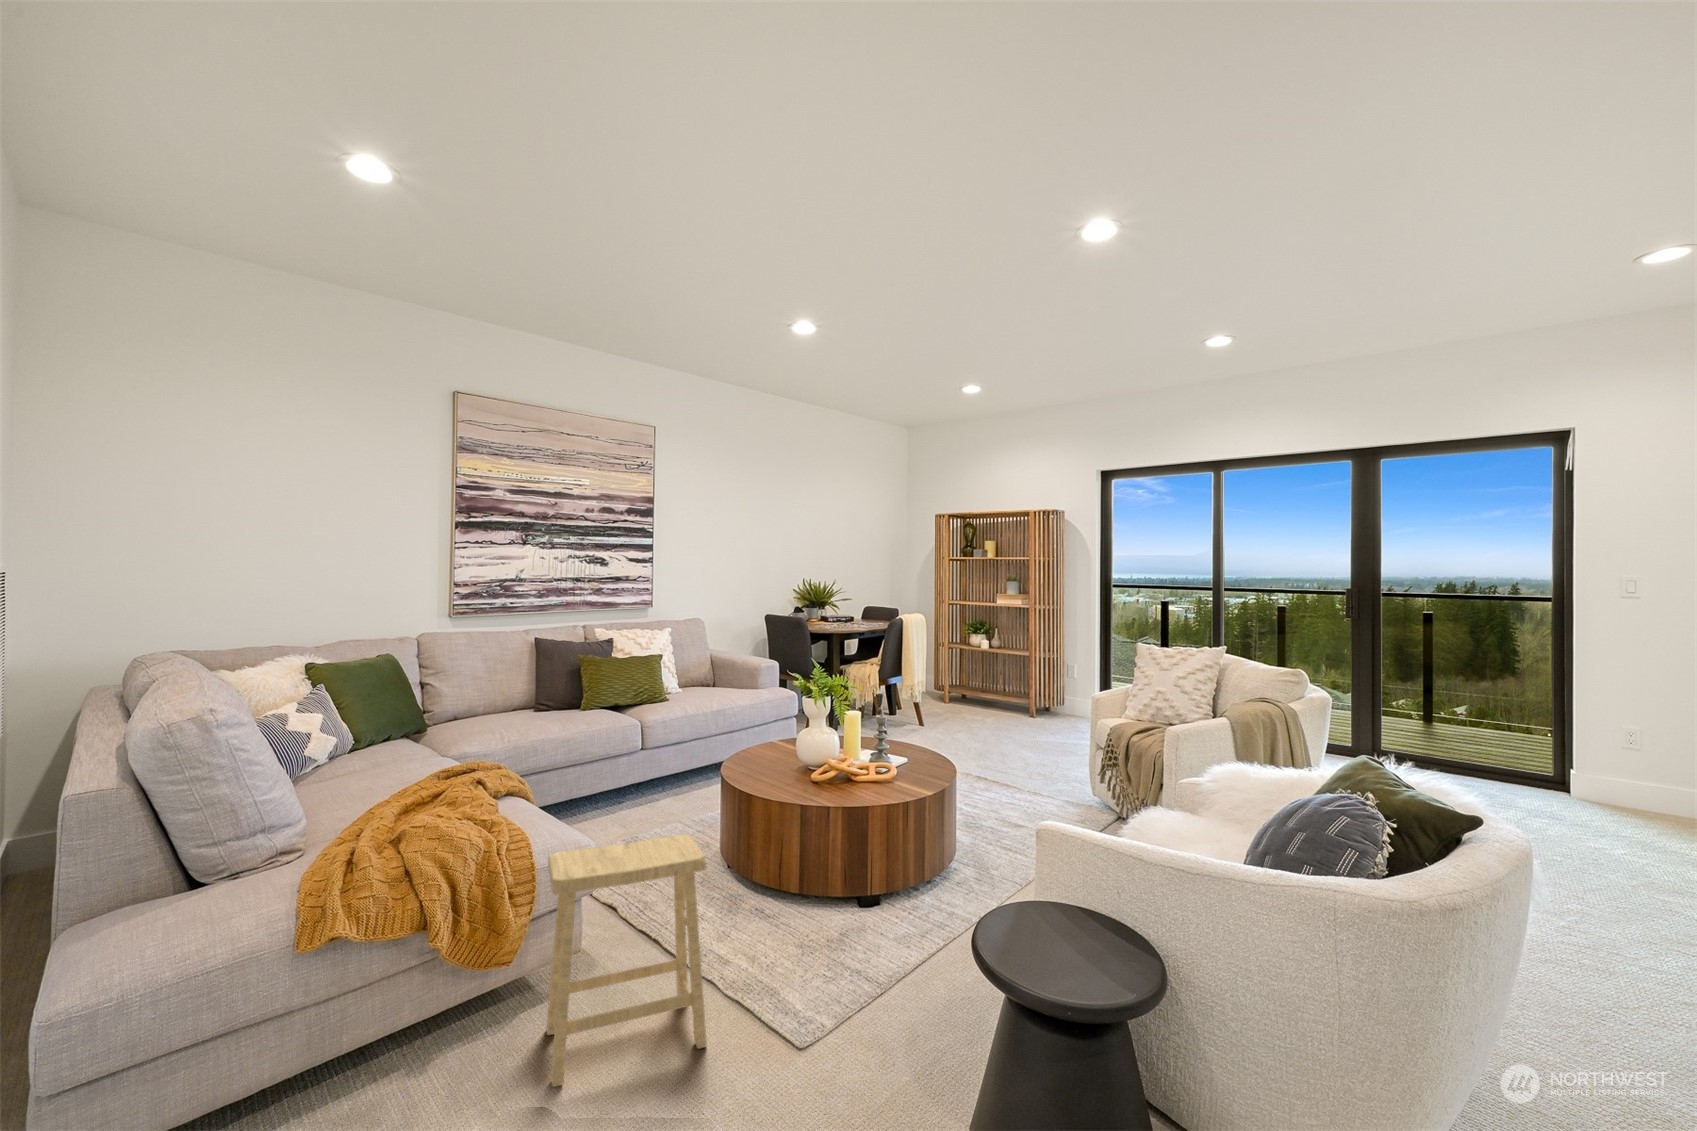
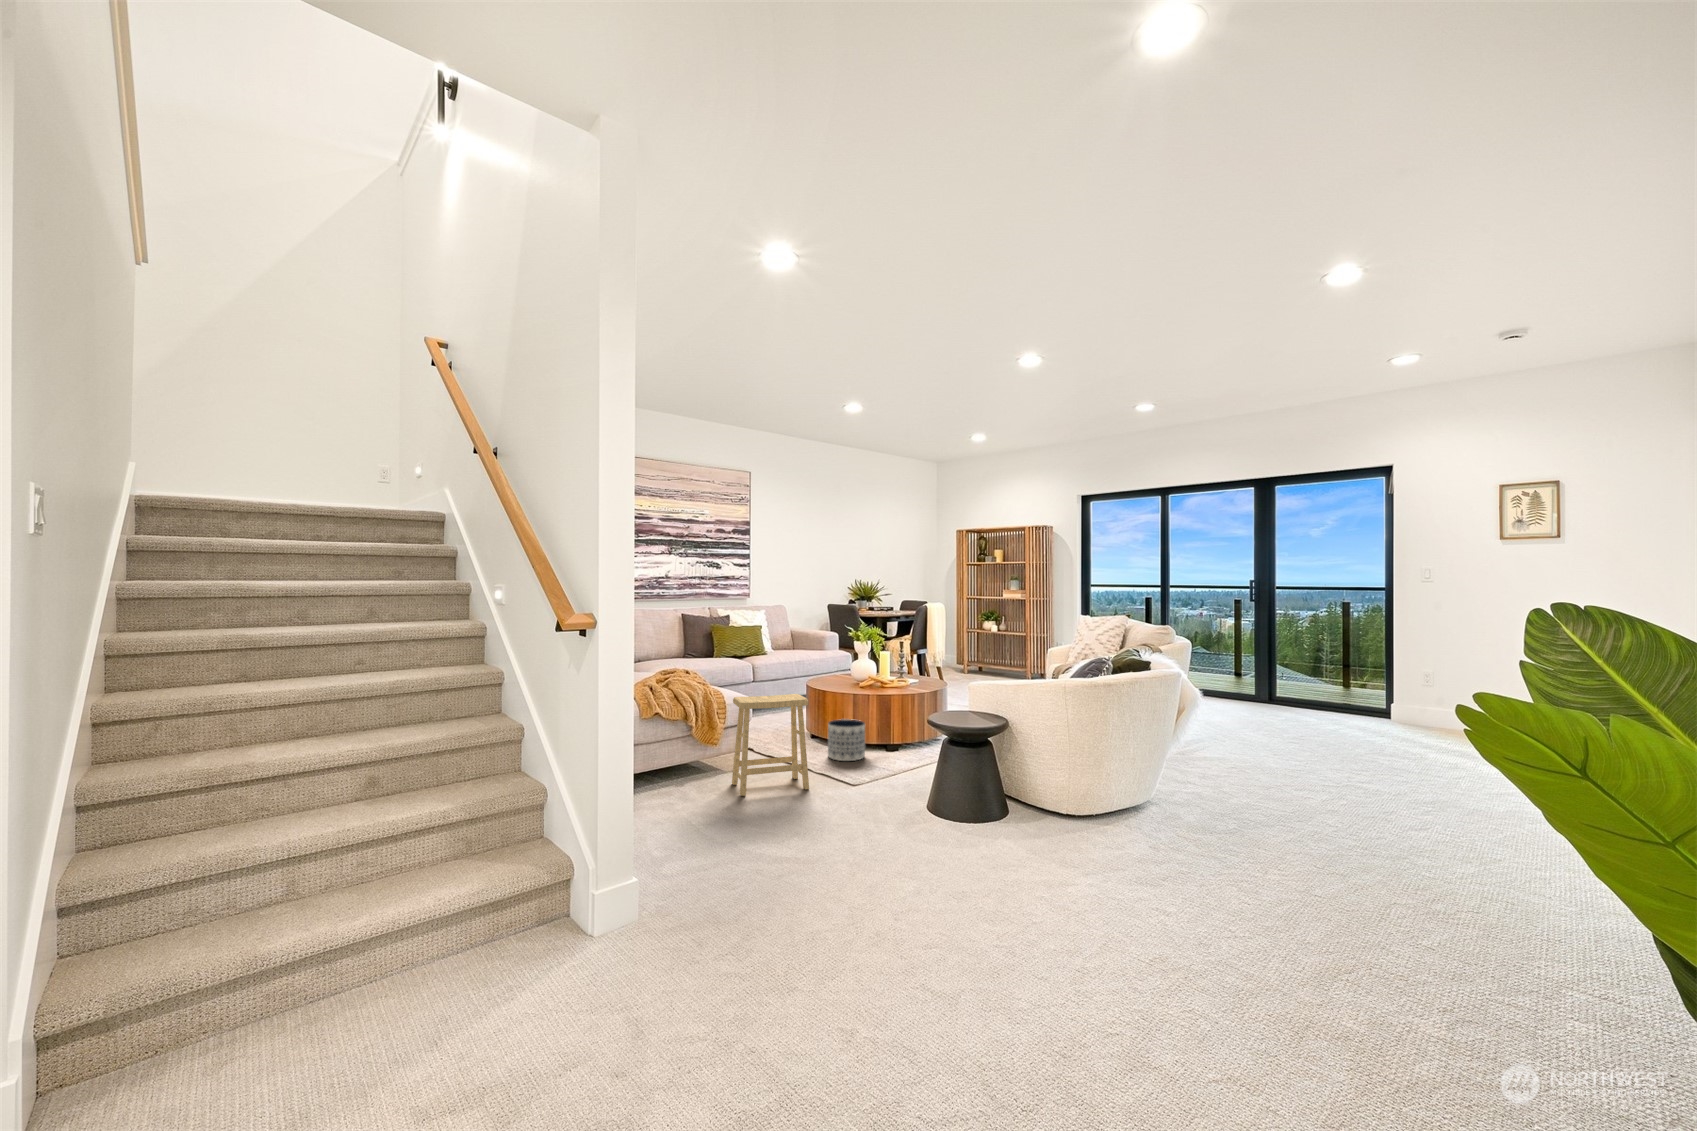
planter: none [752,845,820,933] -> present [828,719,865,761]

